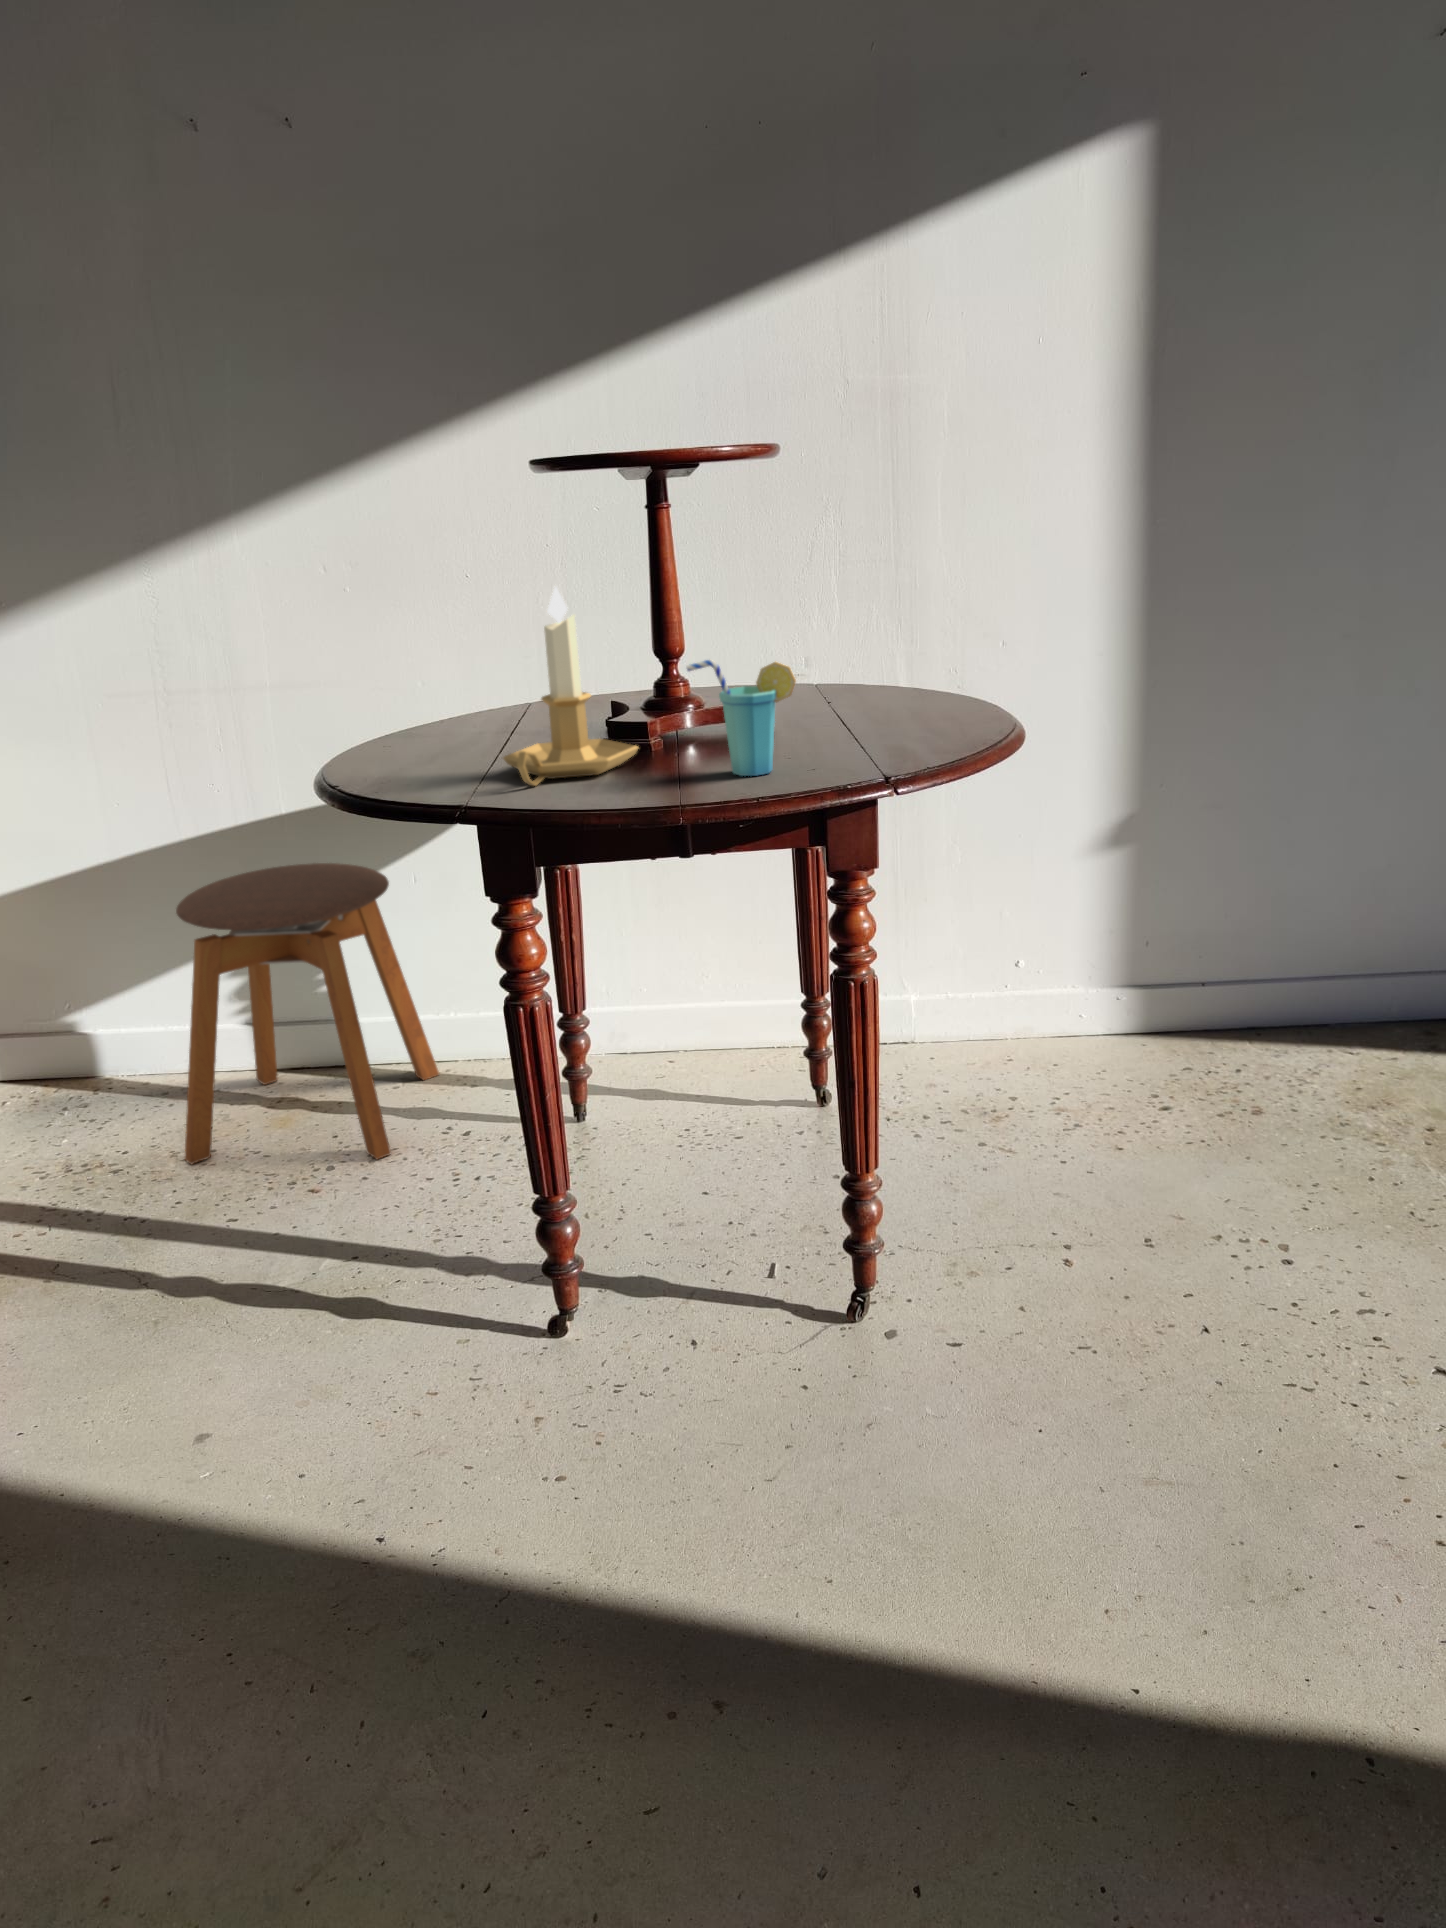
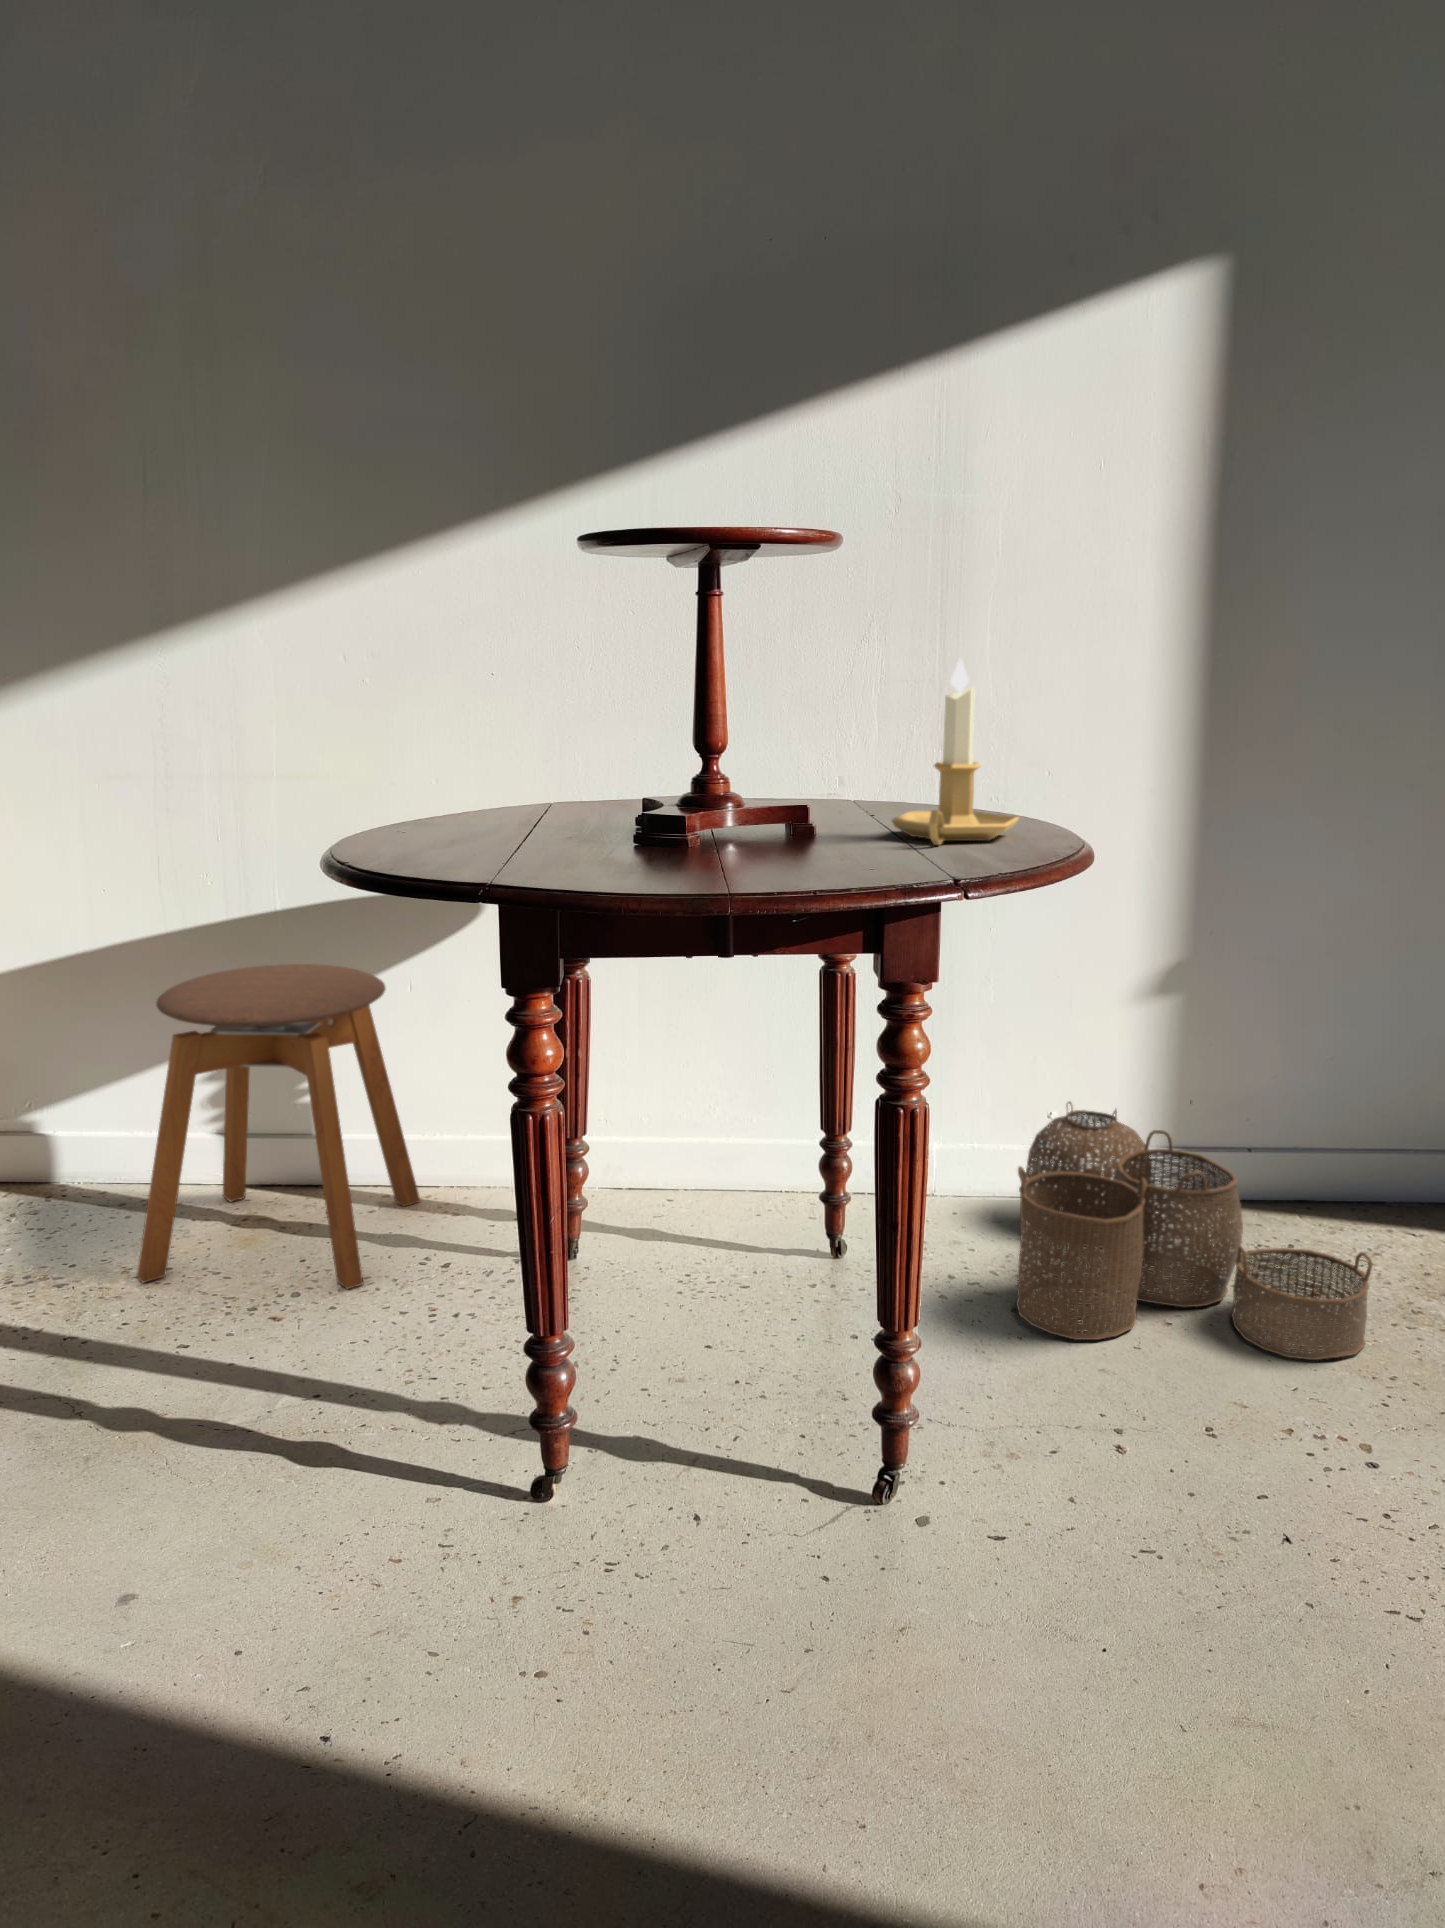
candlestick: present [503,587,638,786] -> present [892,659,1019,845]
cup: present [686,659,796,776] -> none [740,744,859,873]
woven basket: none [979,950,1300,1174] -> present [1016,1102,1373,1360]

